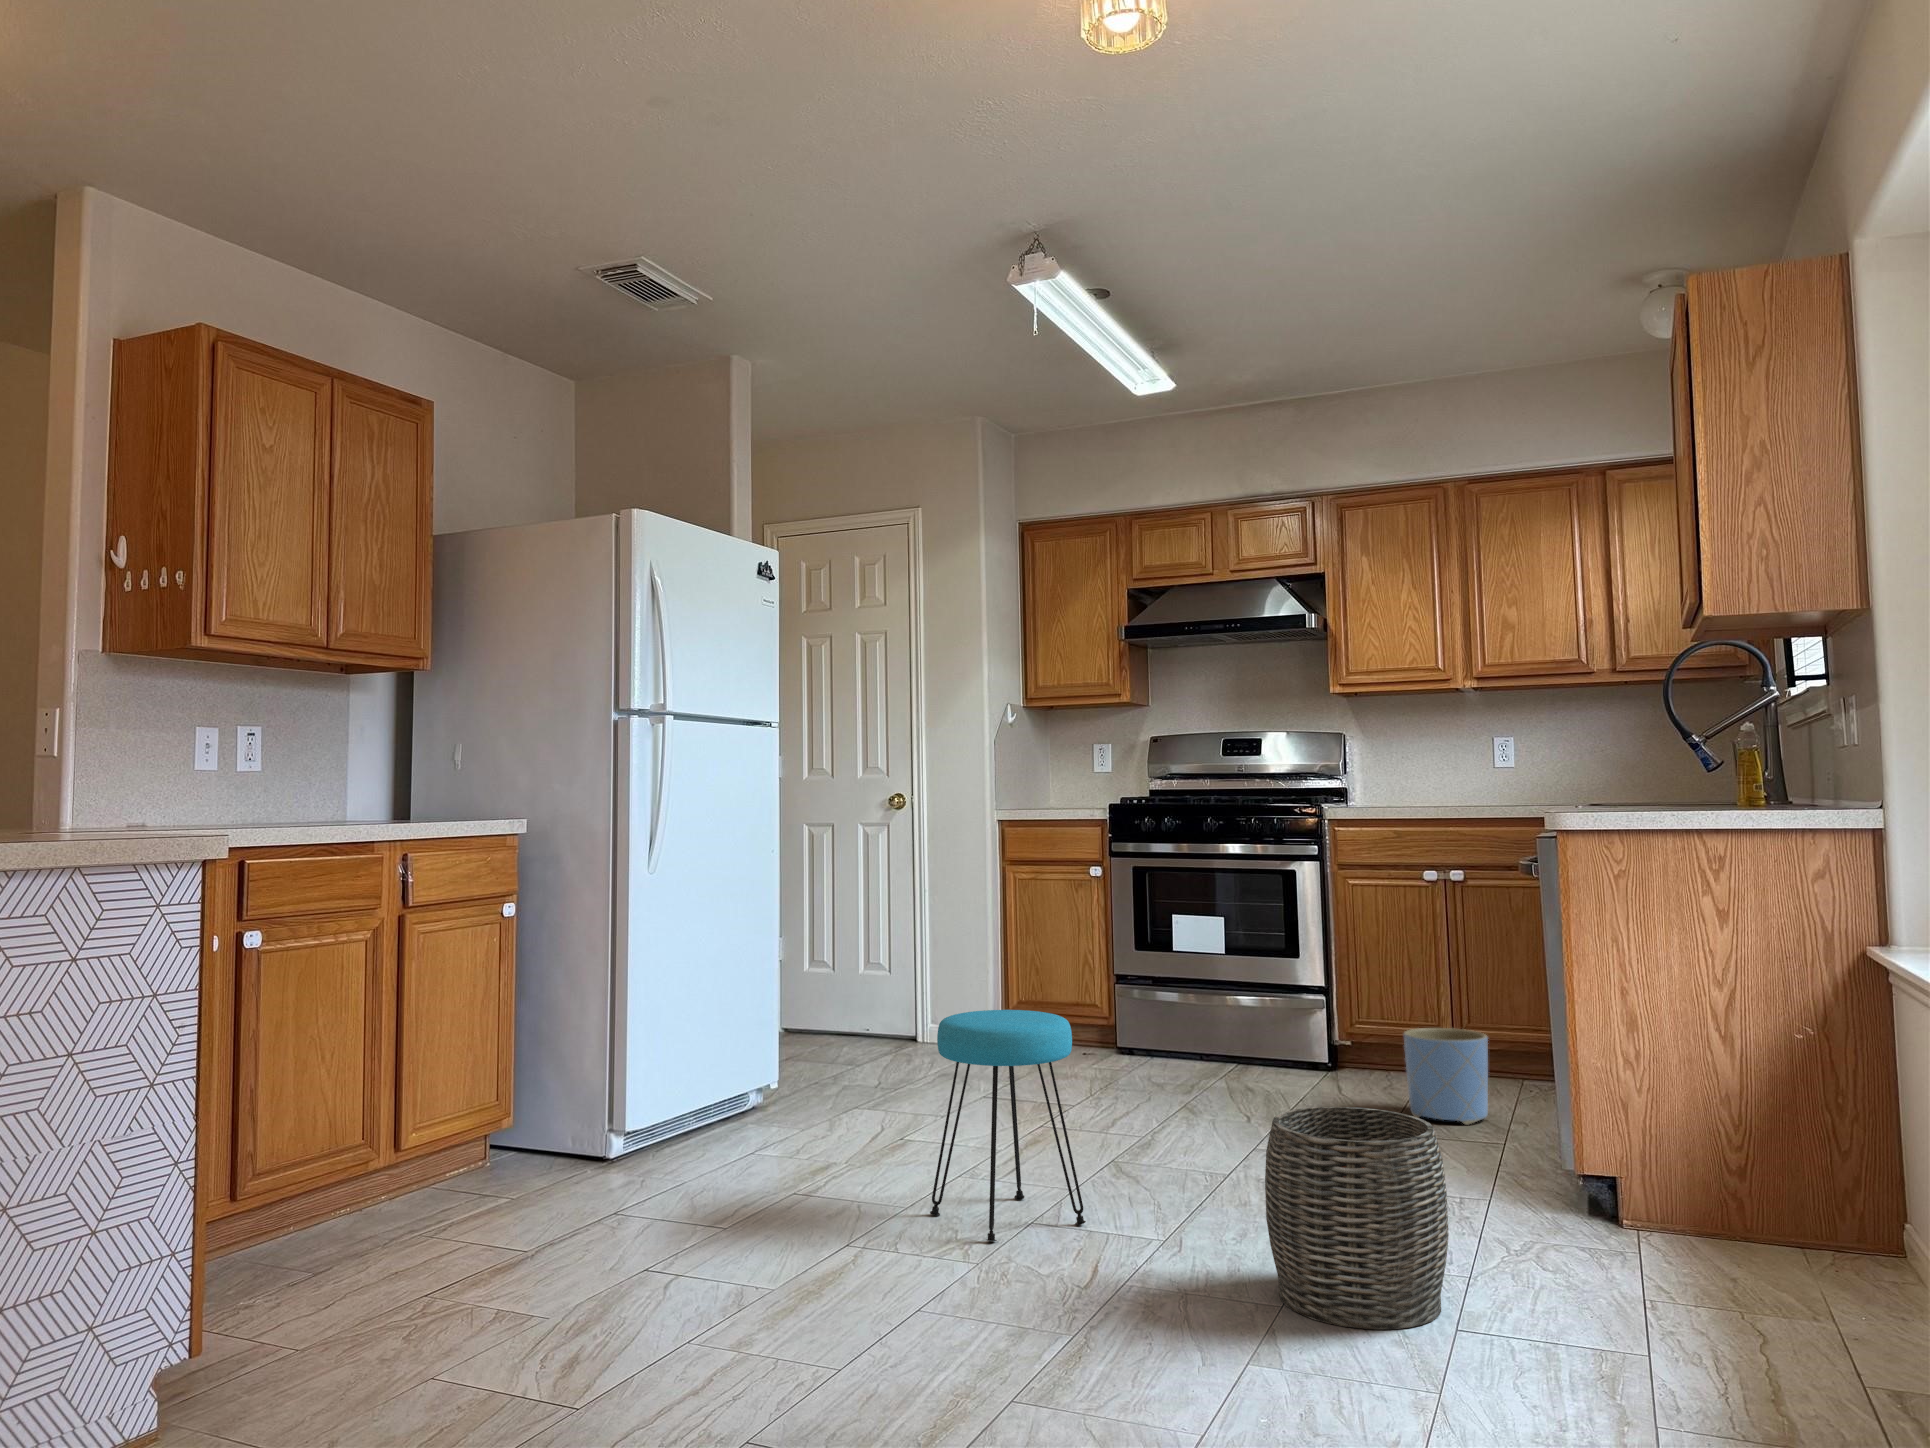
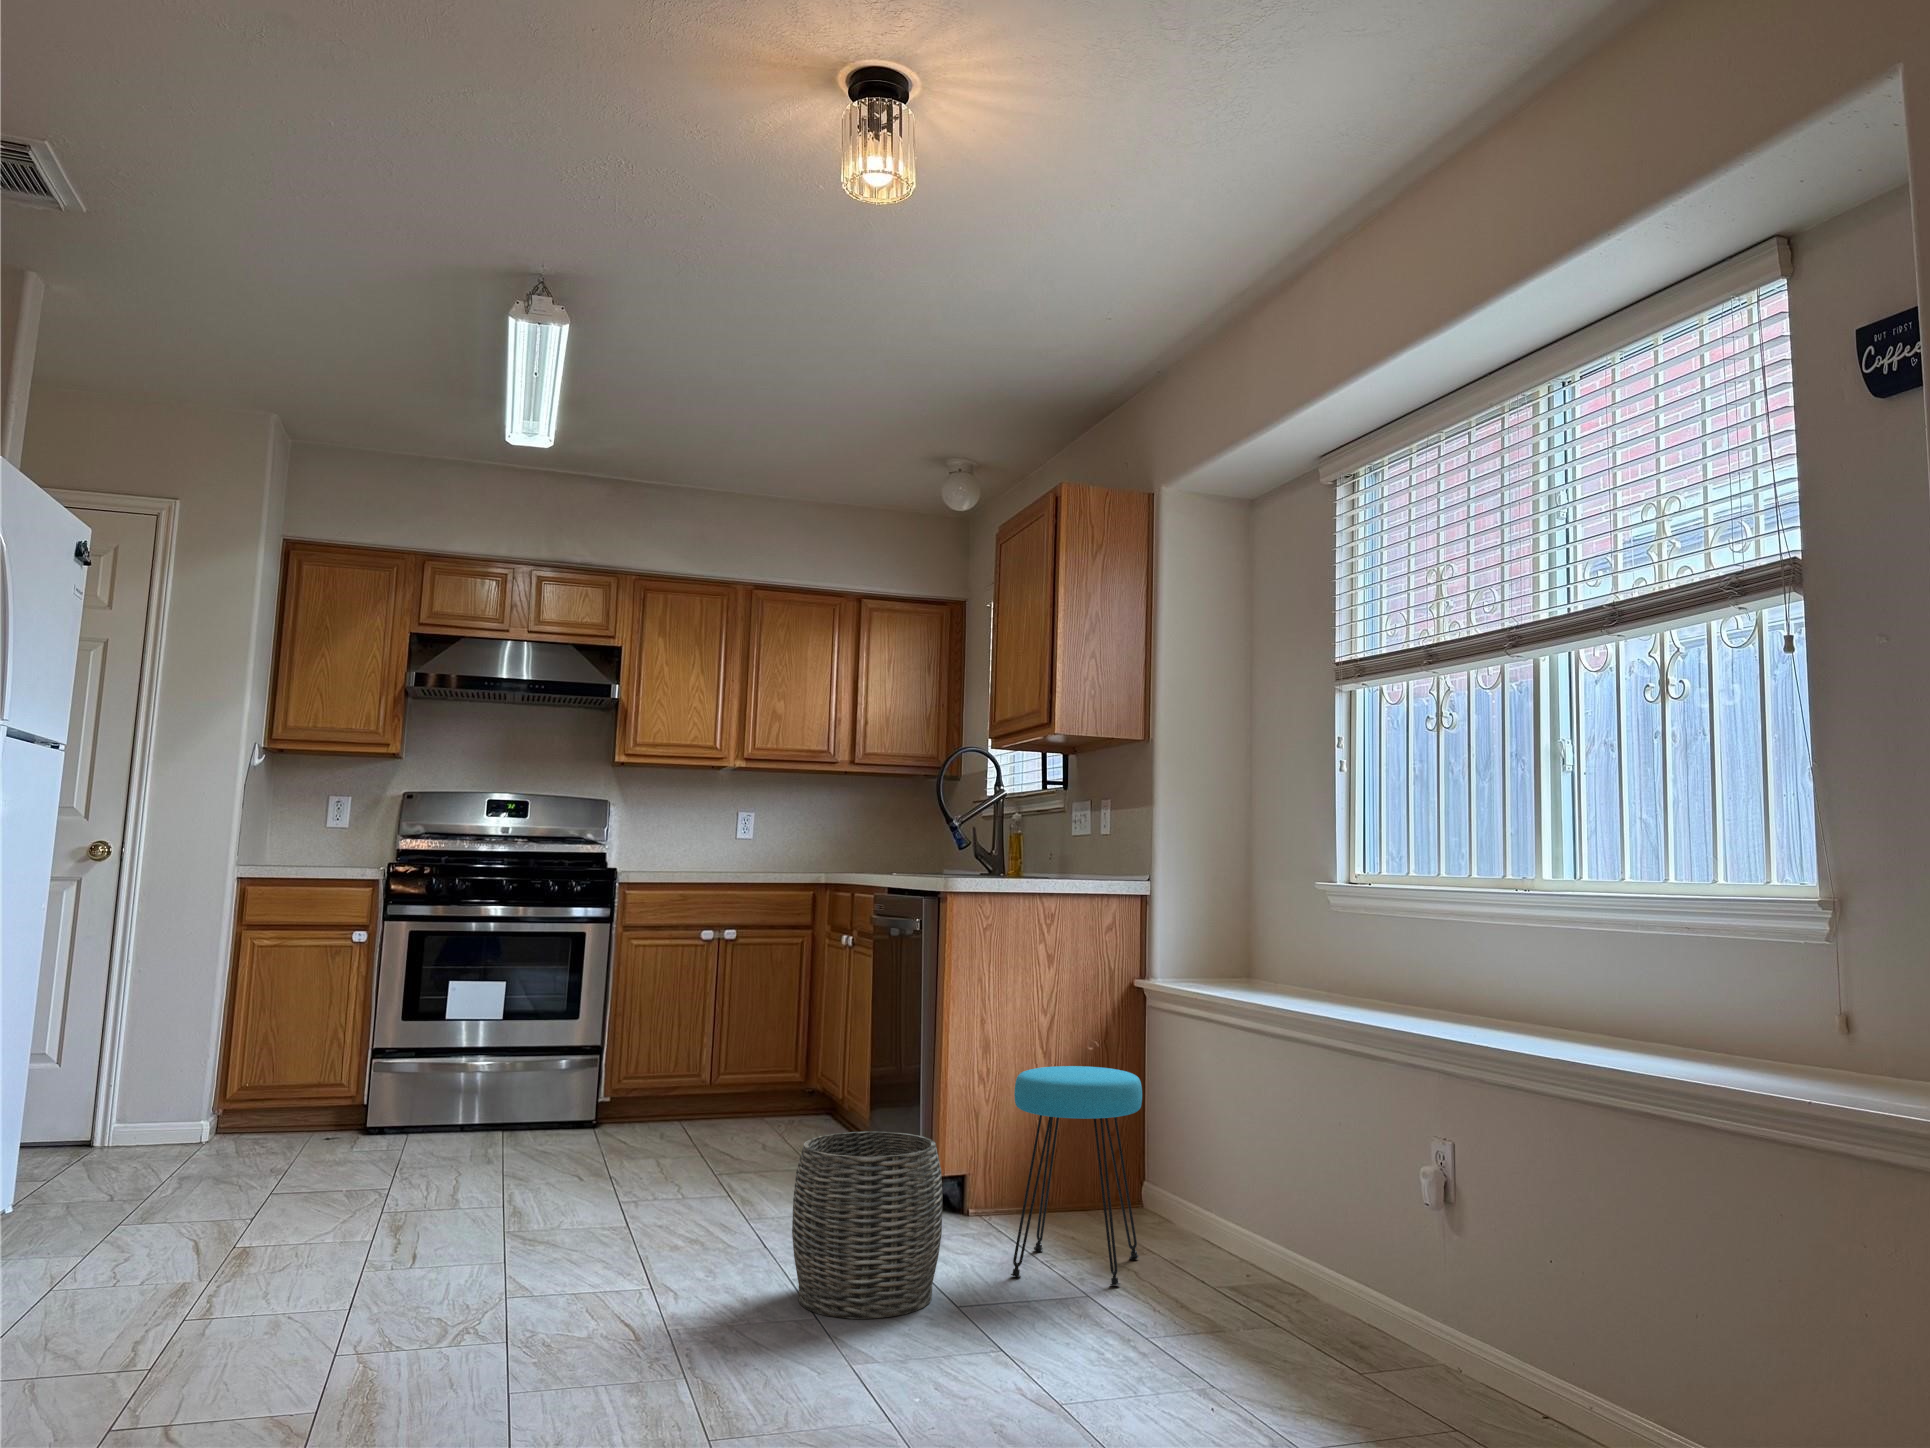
stool: present [930,1010,1086,1241] -> present [1011,1066,1142,1285]
planter: present [1404,1028,1488,1125] -> none [719,1071,790,1156]

